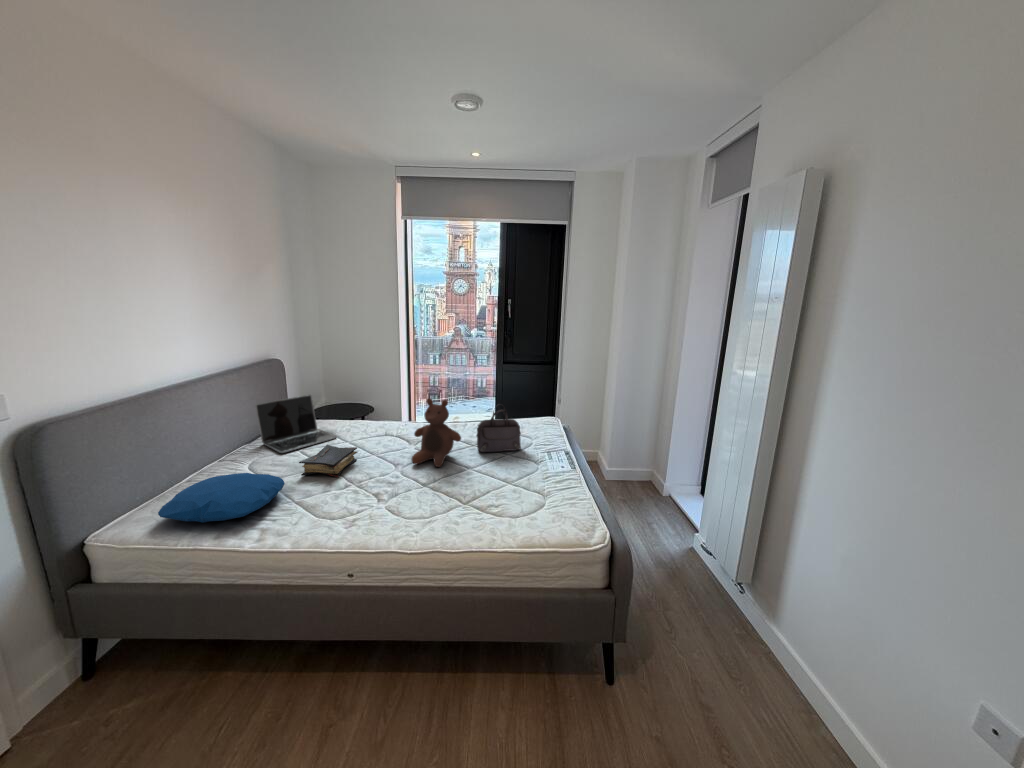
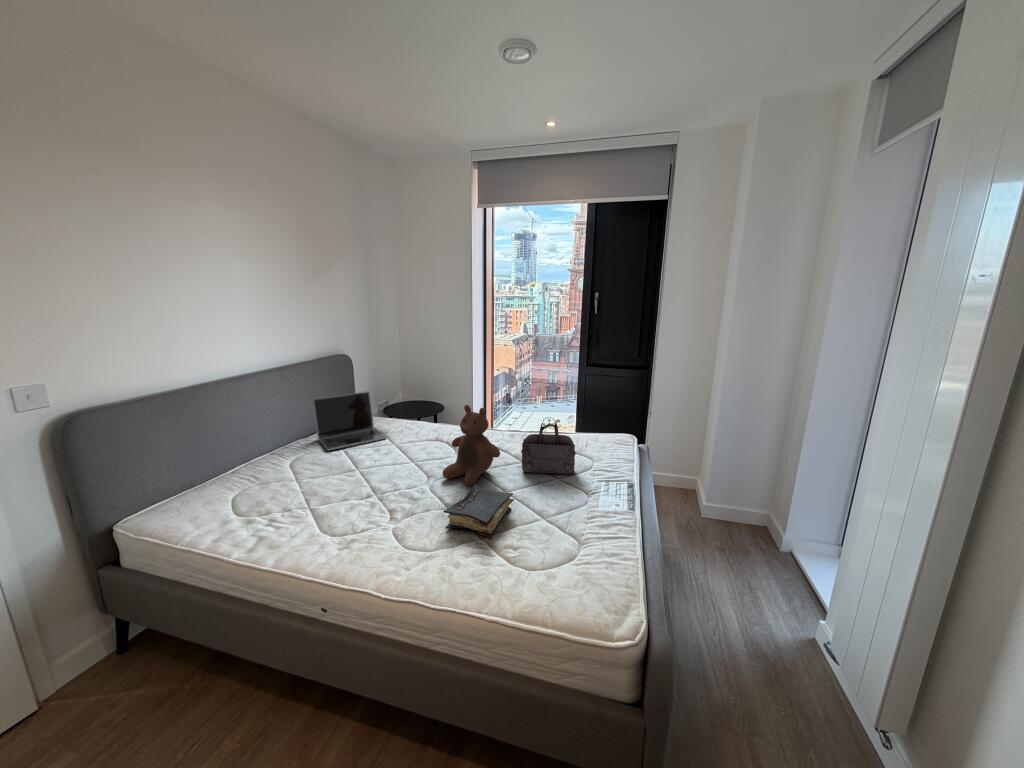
book: present [299,445,357,477] -> present [444,484,514,539]
pillow: present [158,473,285,523] -> none [181,471,306,522]

